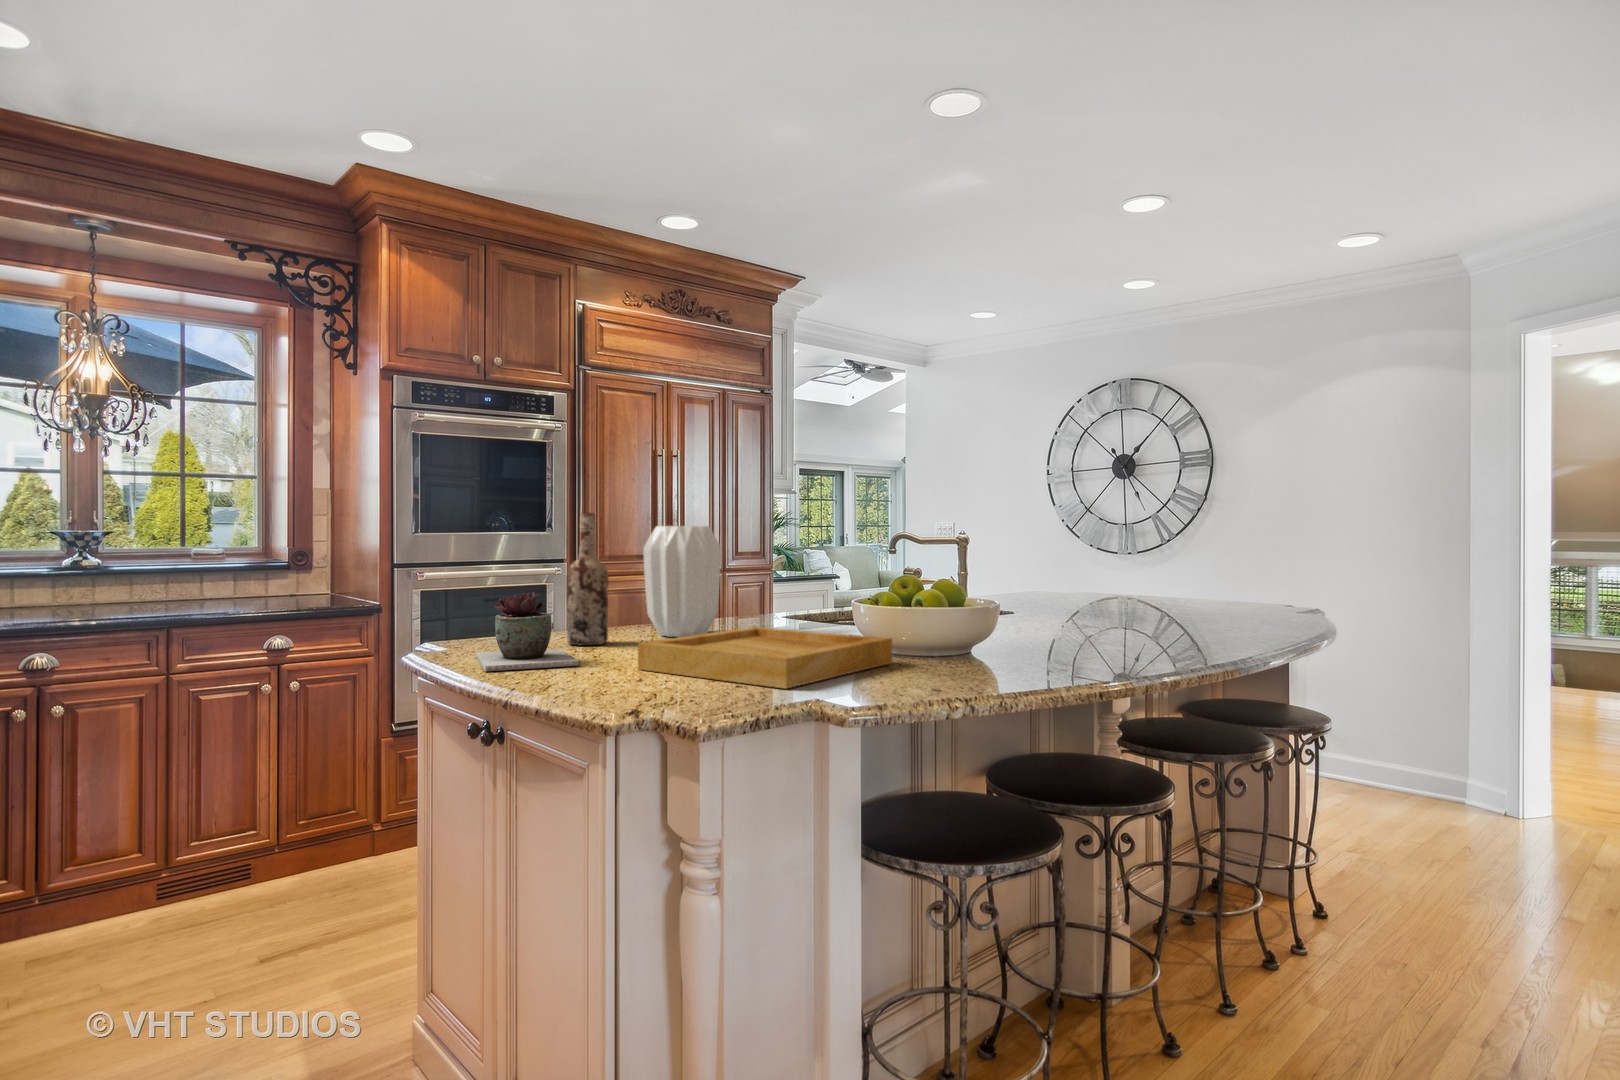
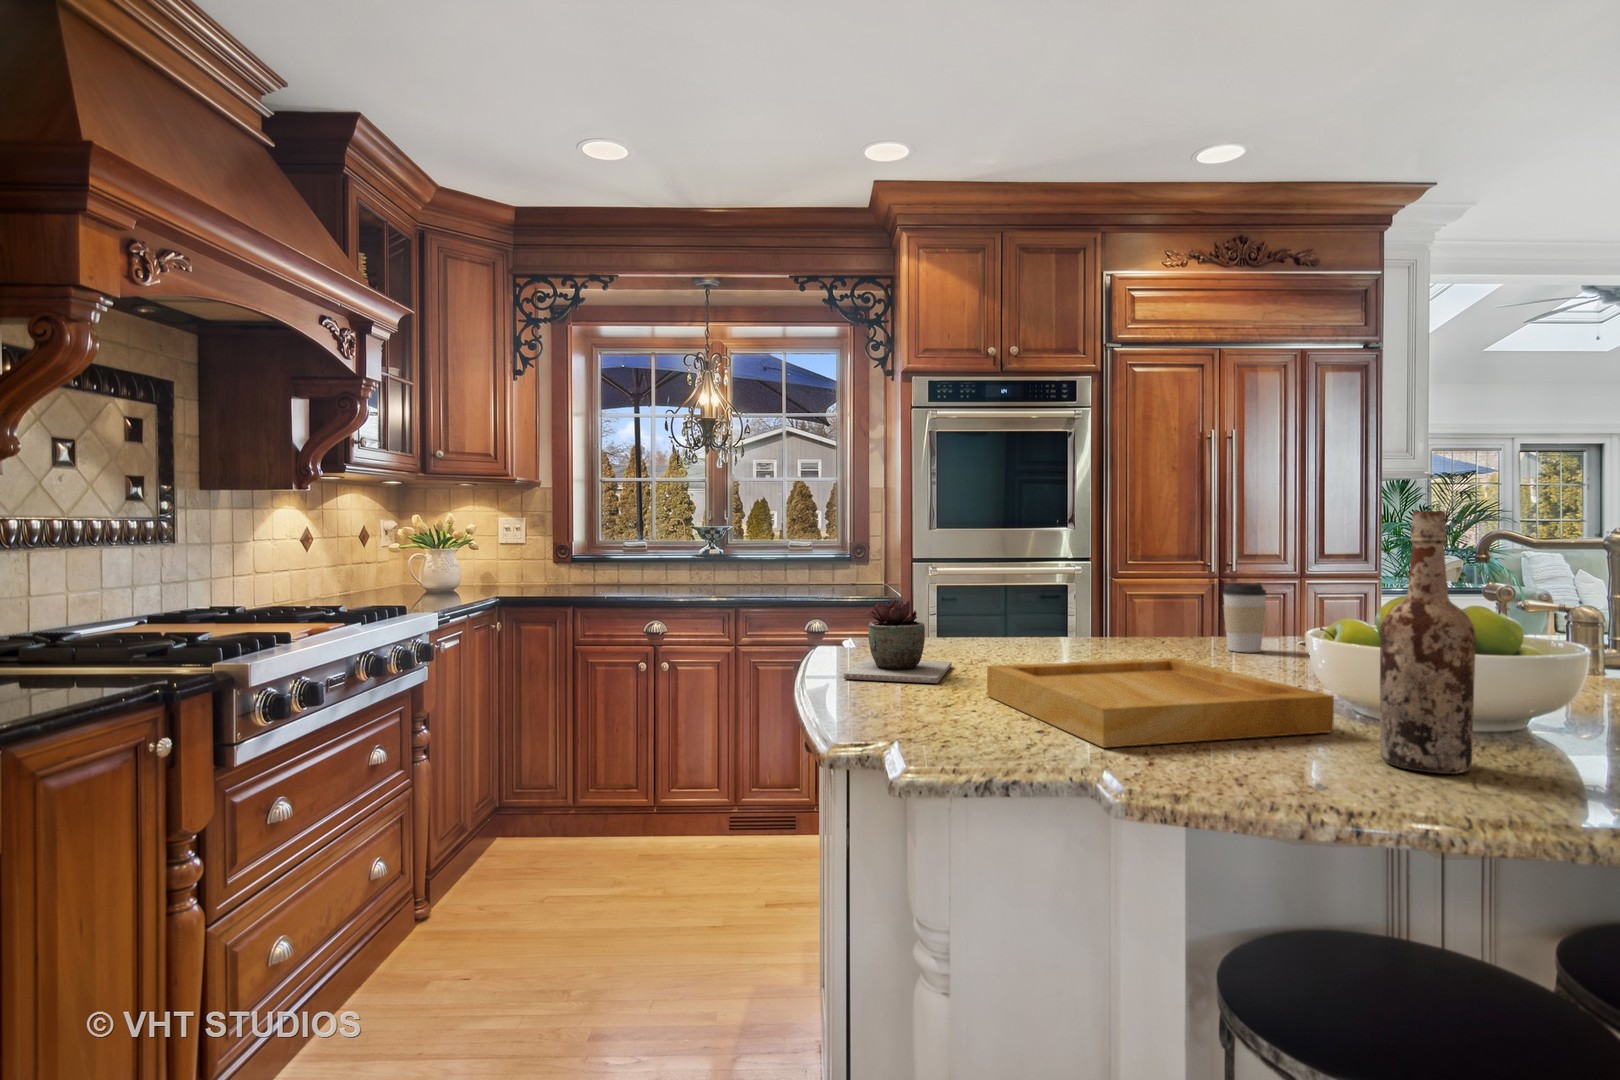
wine bottle: present [567,513,609,645] -> present [1380,511,1476,774]
vase: present [643,526,721,637] -> none [1077,527,1174,660]
coffee cup: none [738,570,770,625] -> present [1223,583,1267,652]

